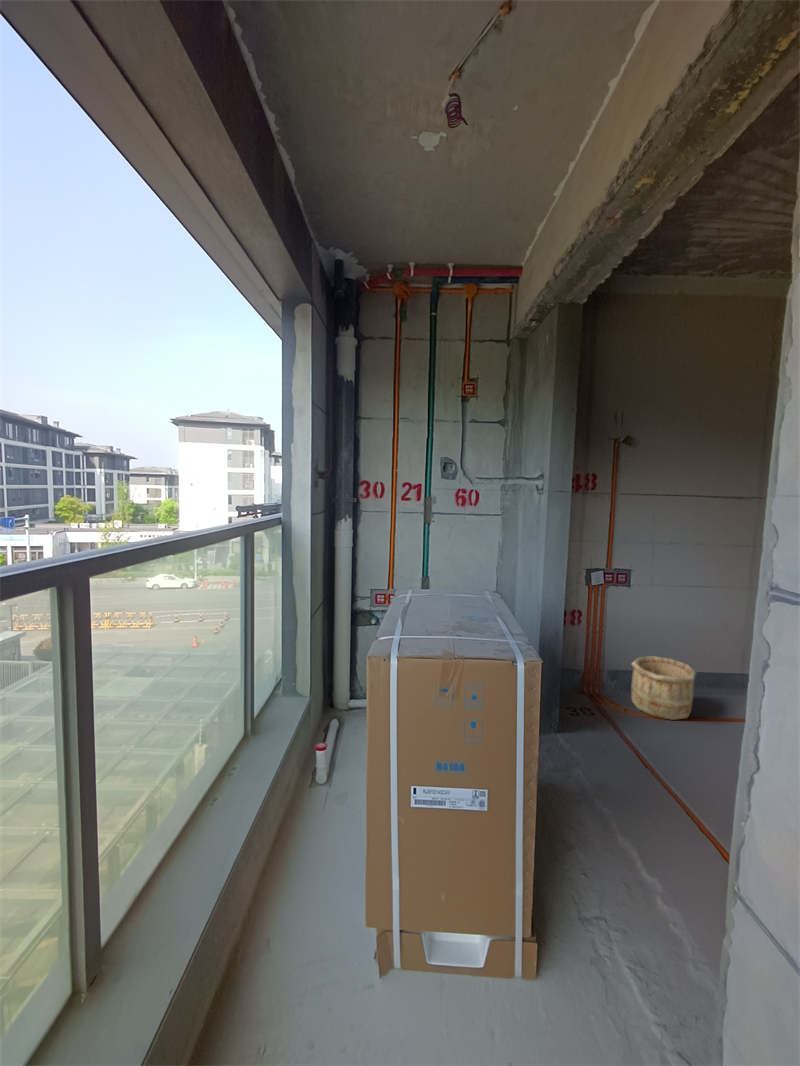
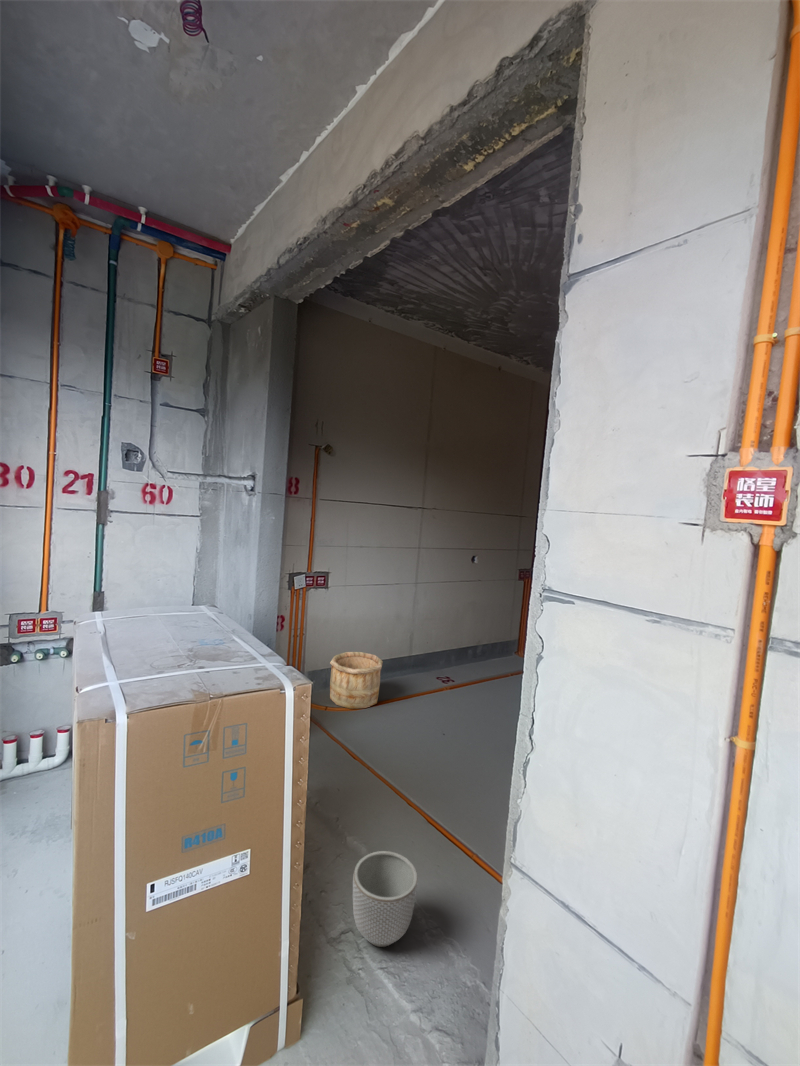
planter: none [607,857,682,957] -> present [353,851,418,947]

